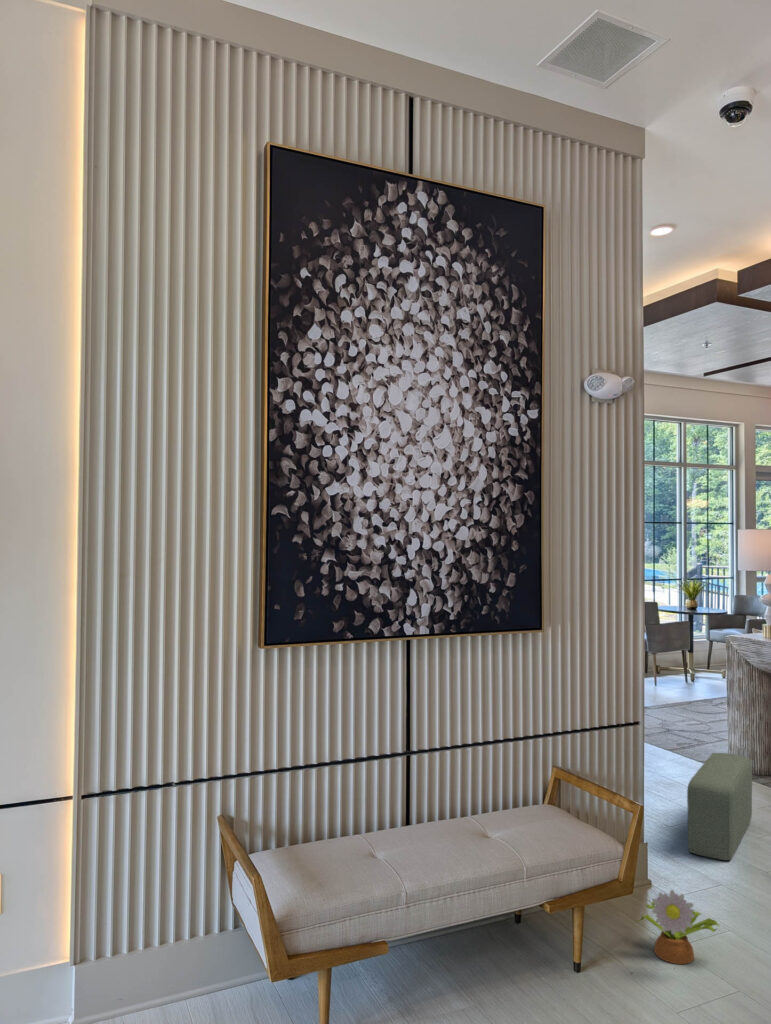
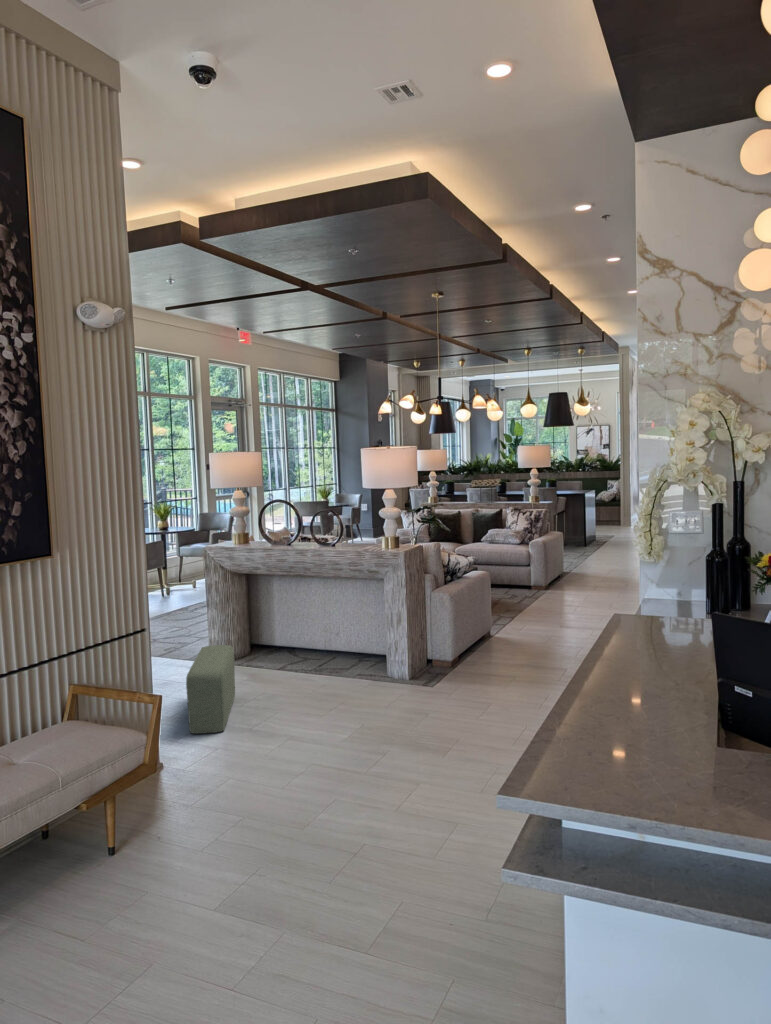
decorative plant: present [637,890,719,964] -> none [159,761,227,821]

